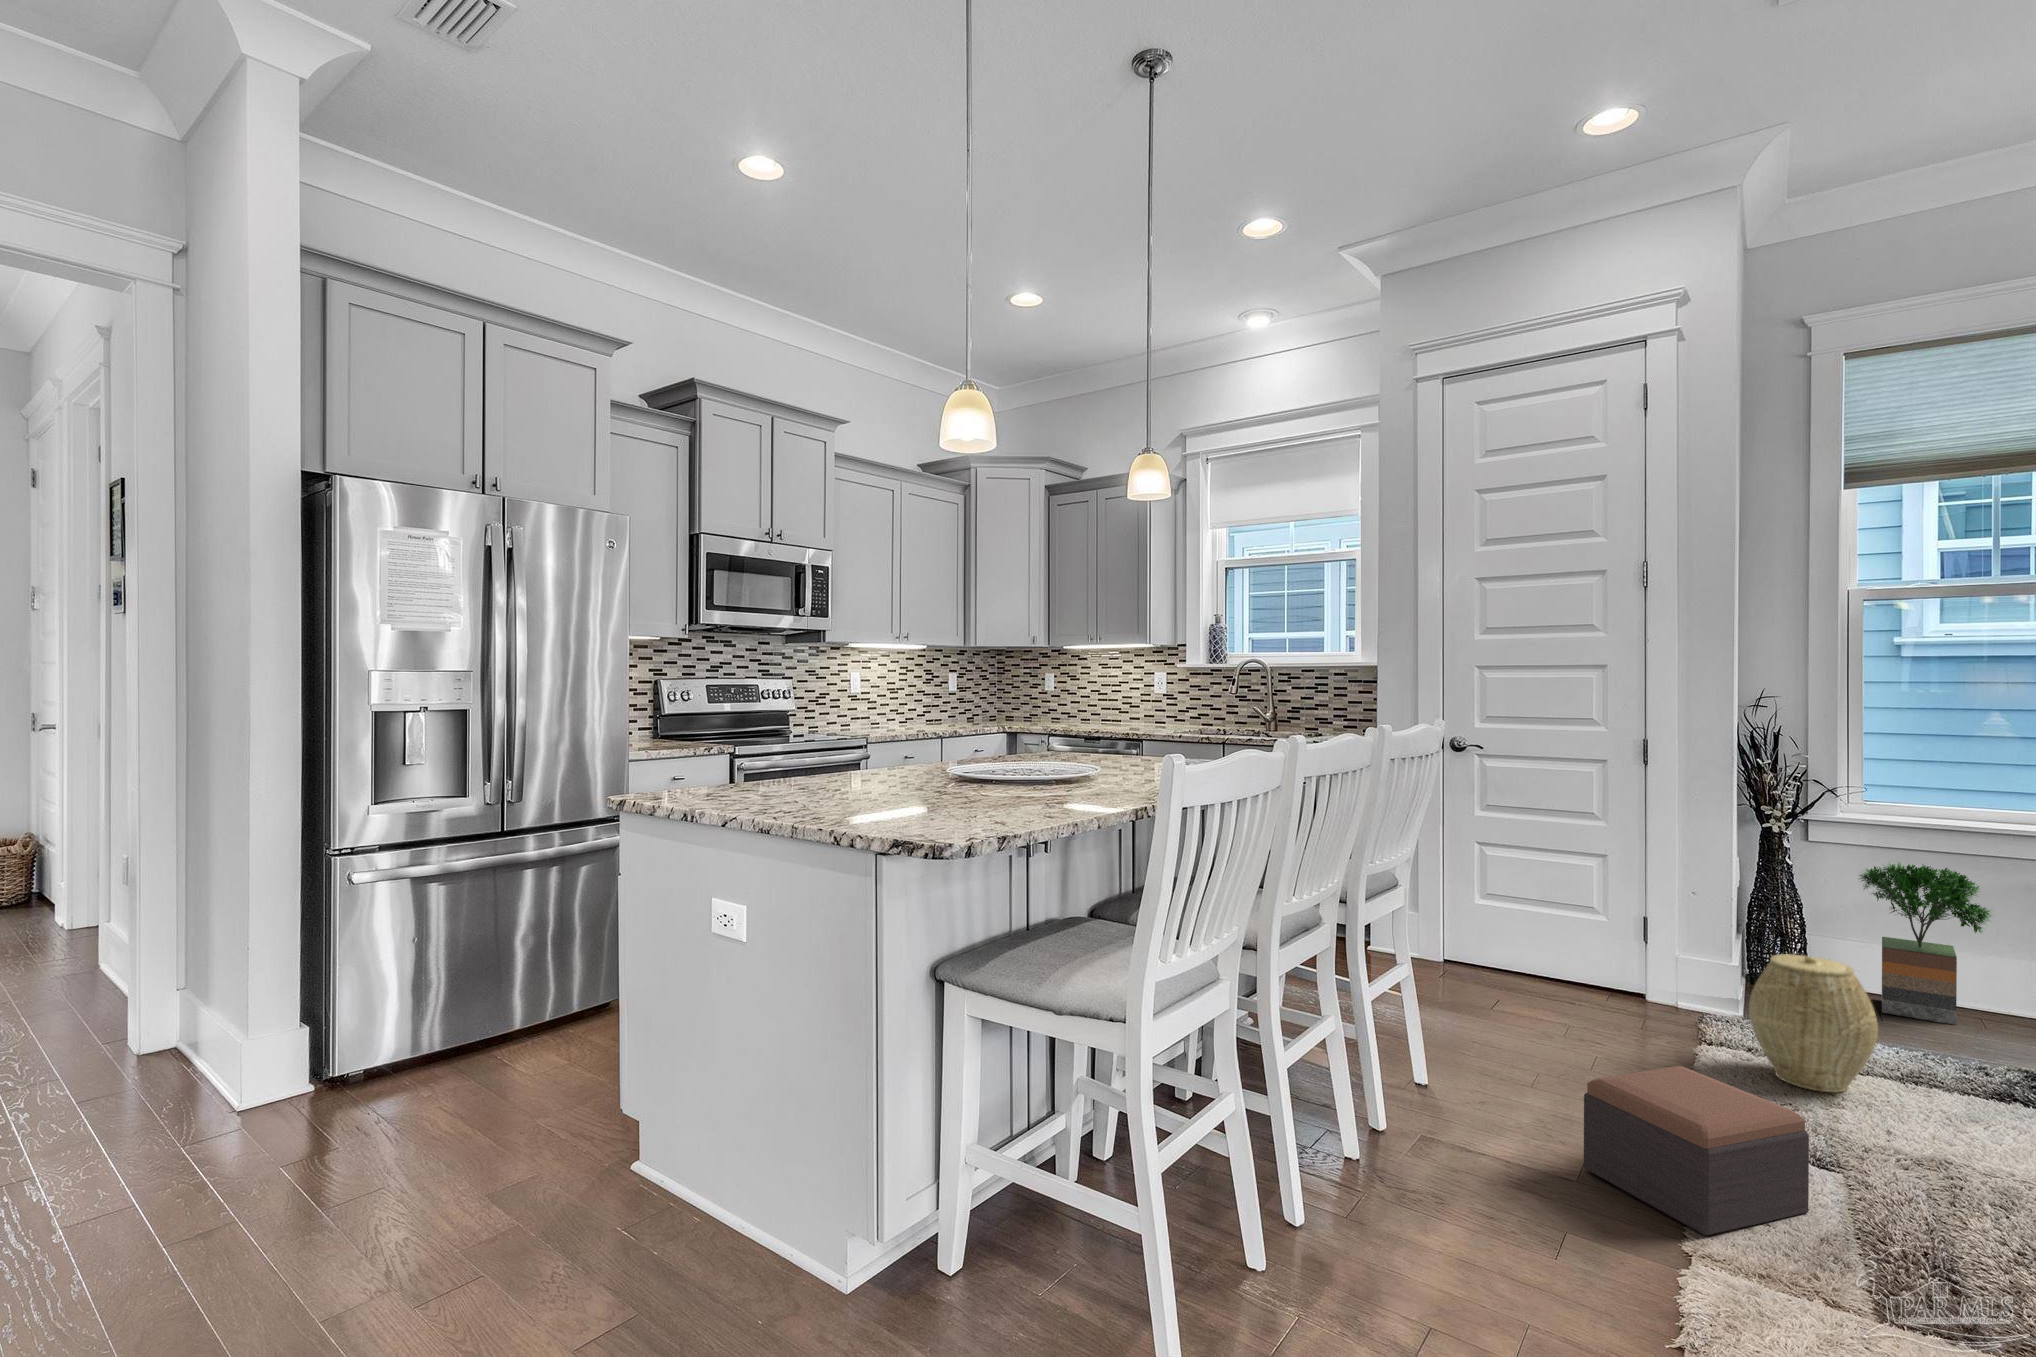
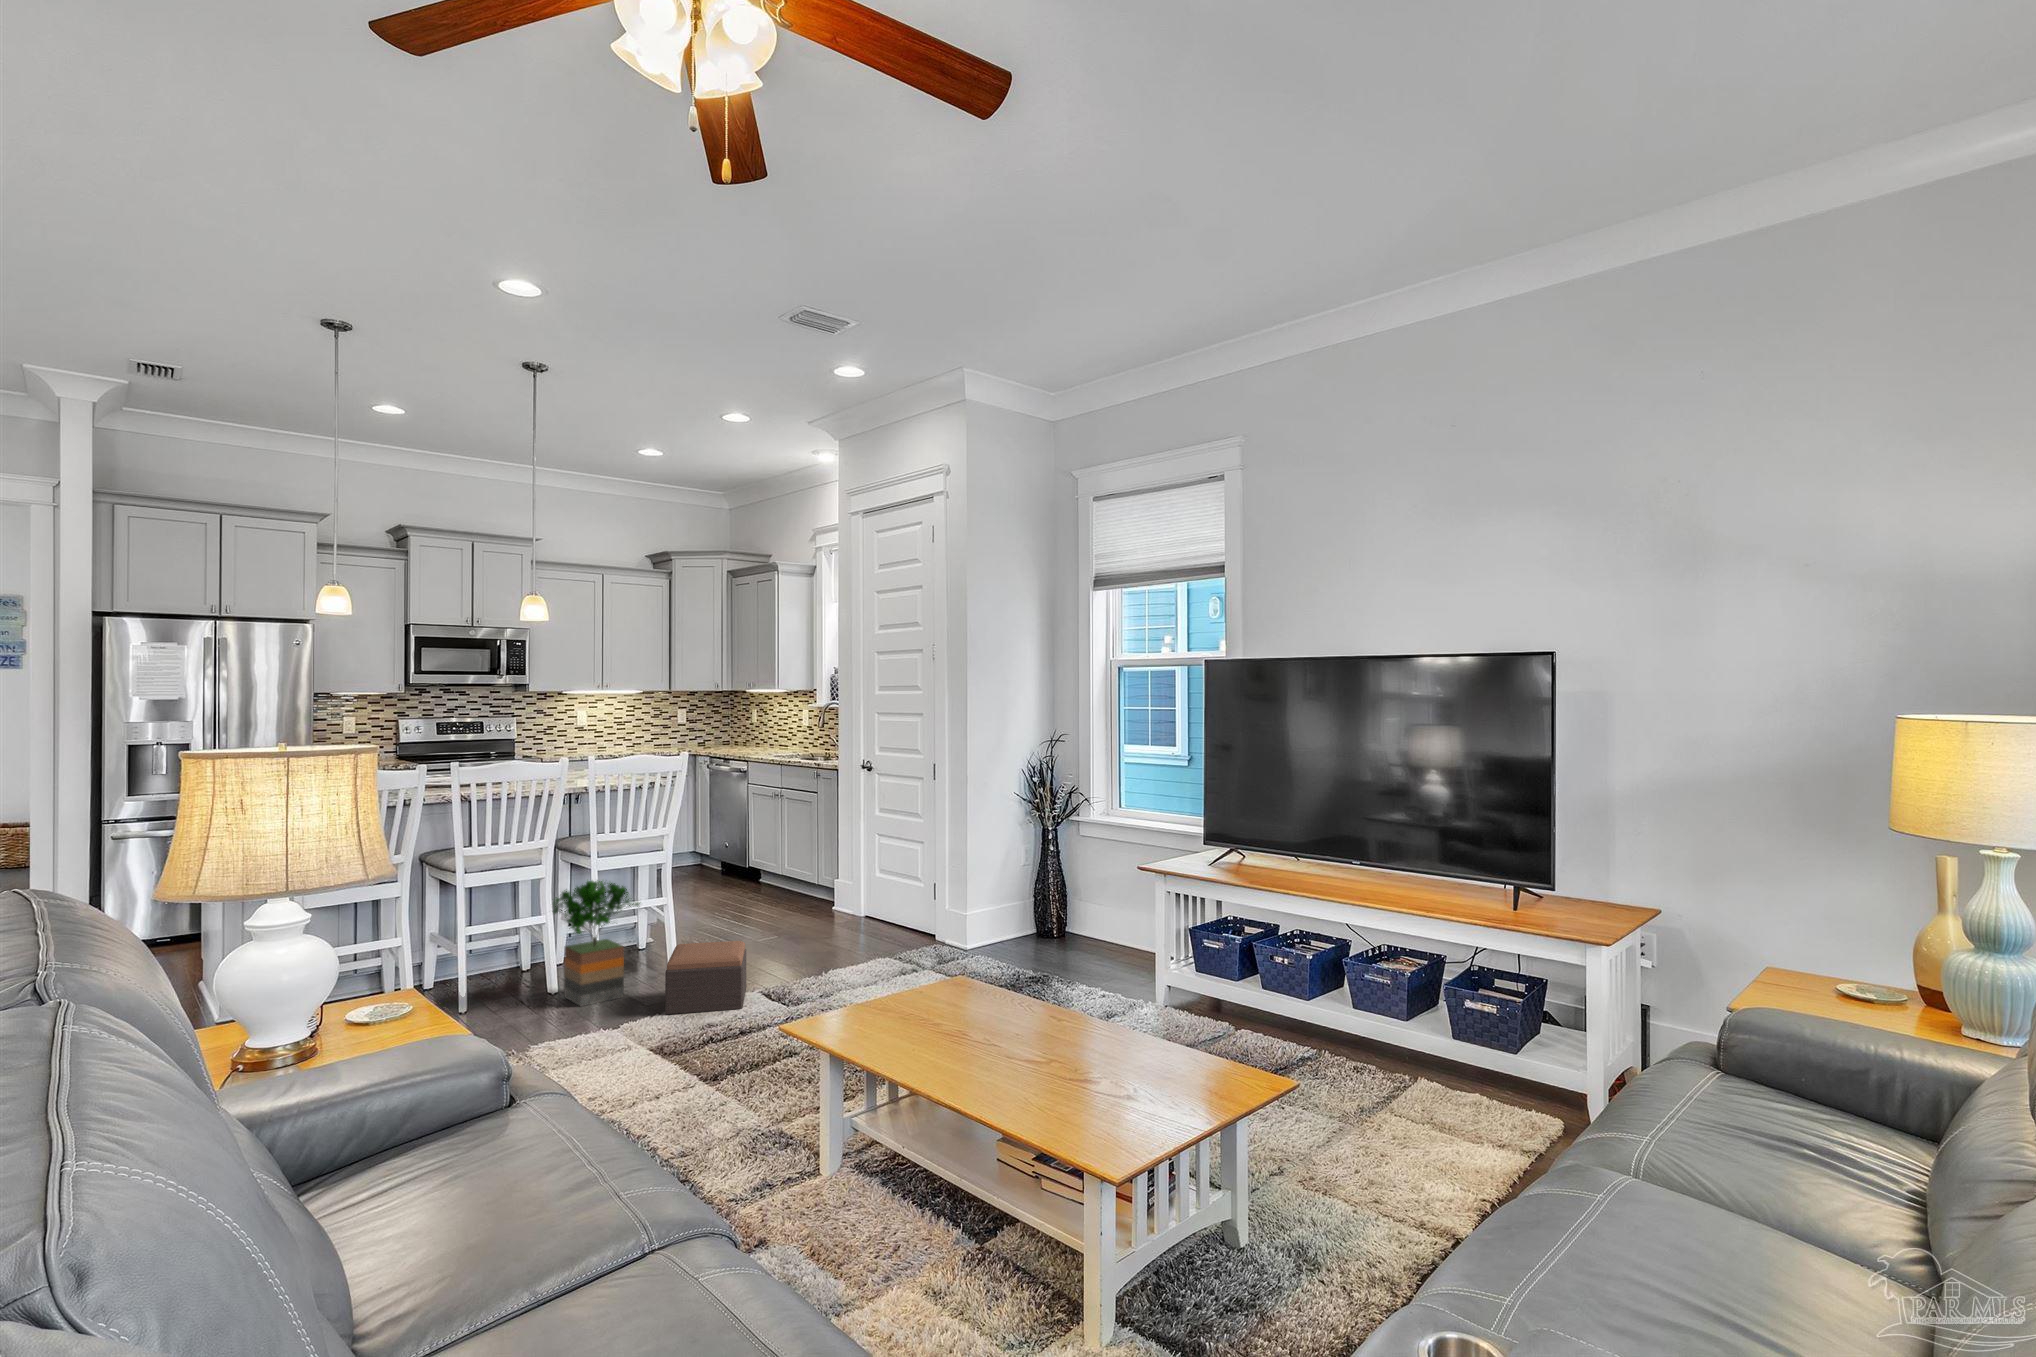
potted tree: present [1859,862,1991,1025] -> present [552,880,640,1006]
woven basket: present [1749,954,1878,1093] -> none [878,891,939,970]

